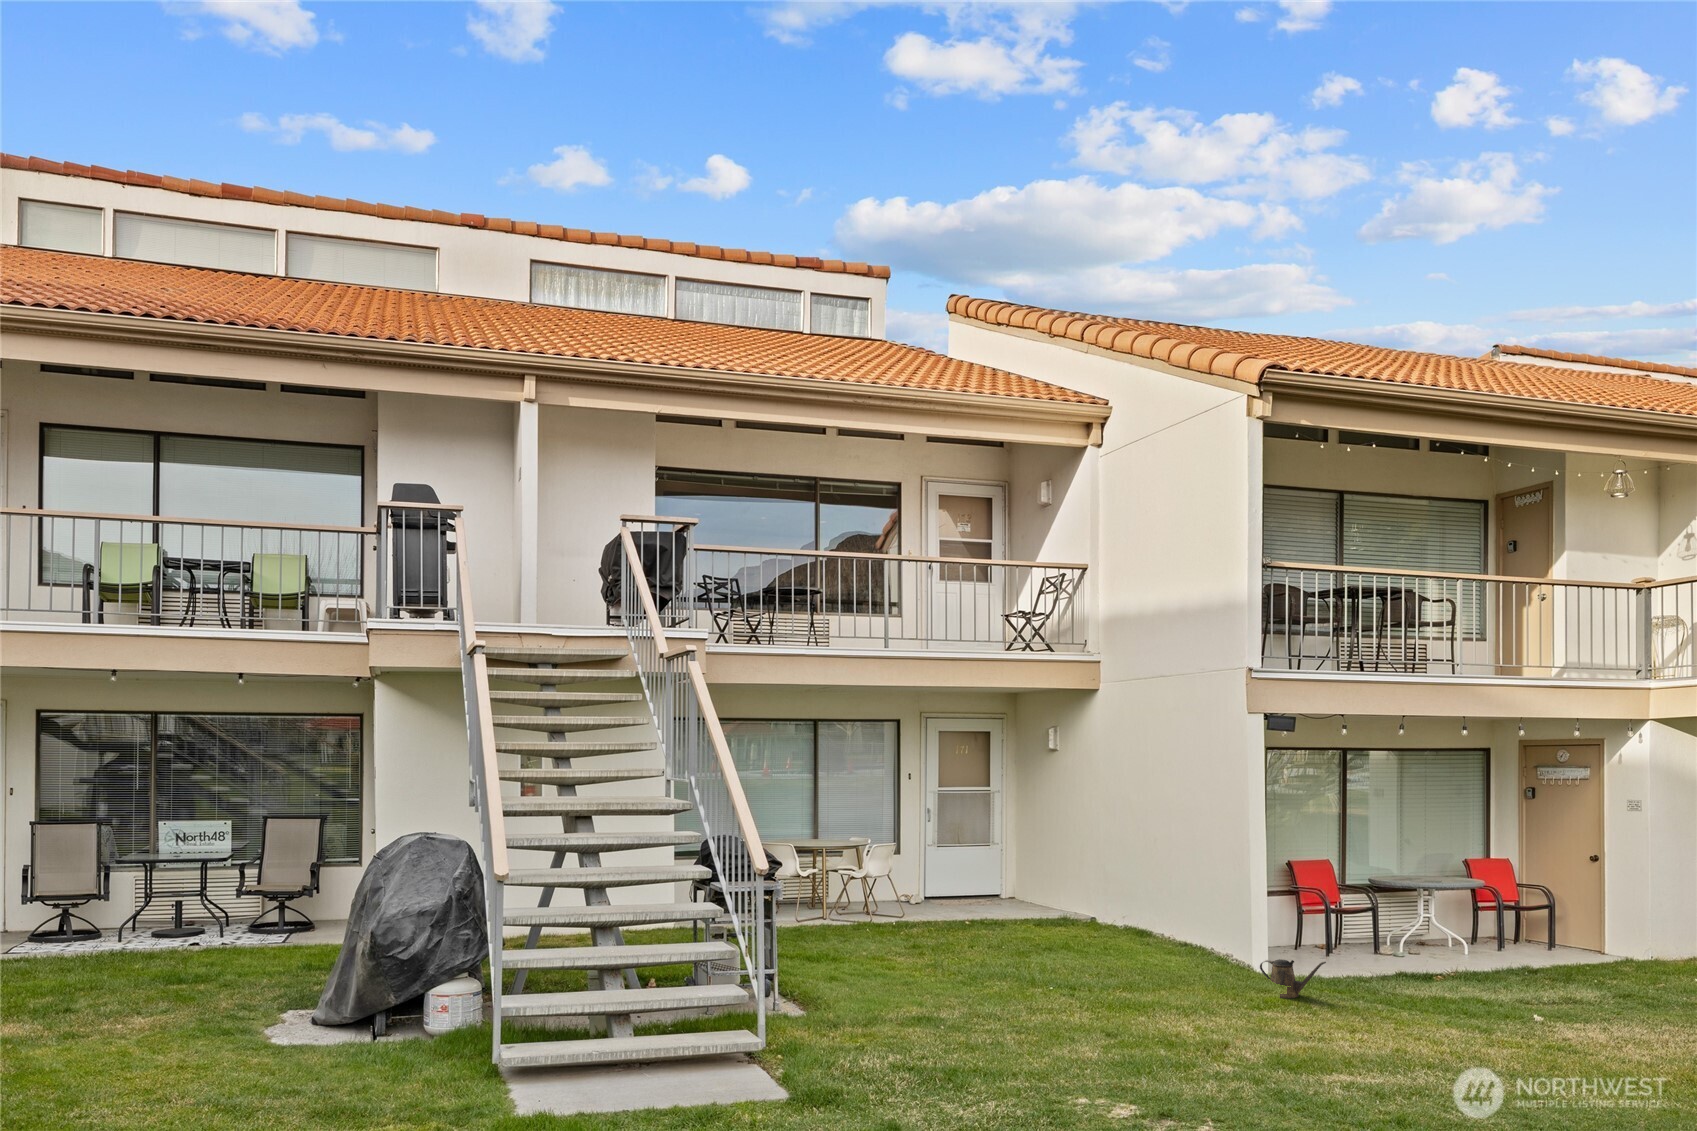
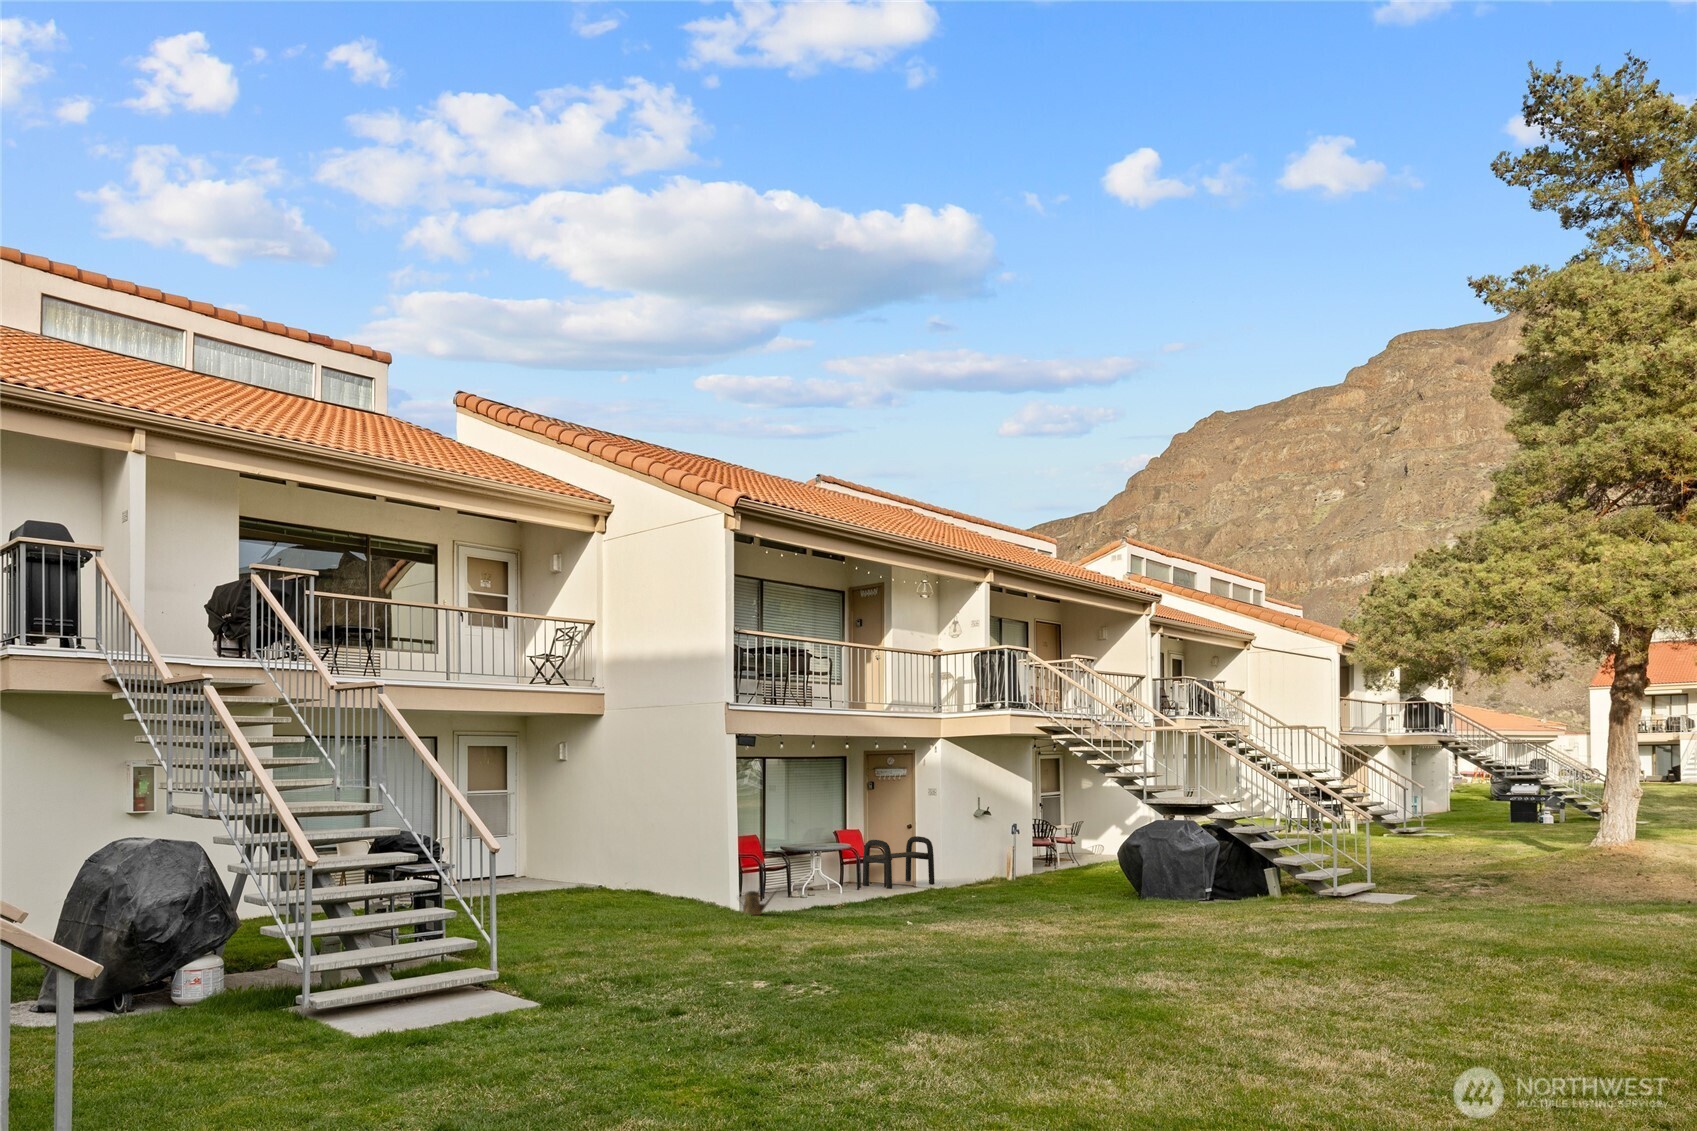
bench: none [1508,877,1635,958] -> present [863,836,935,889]

